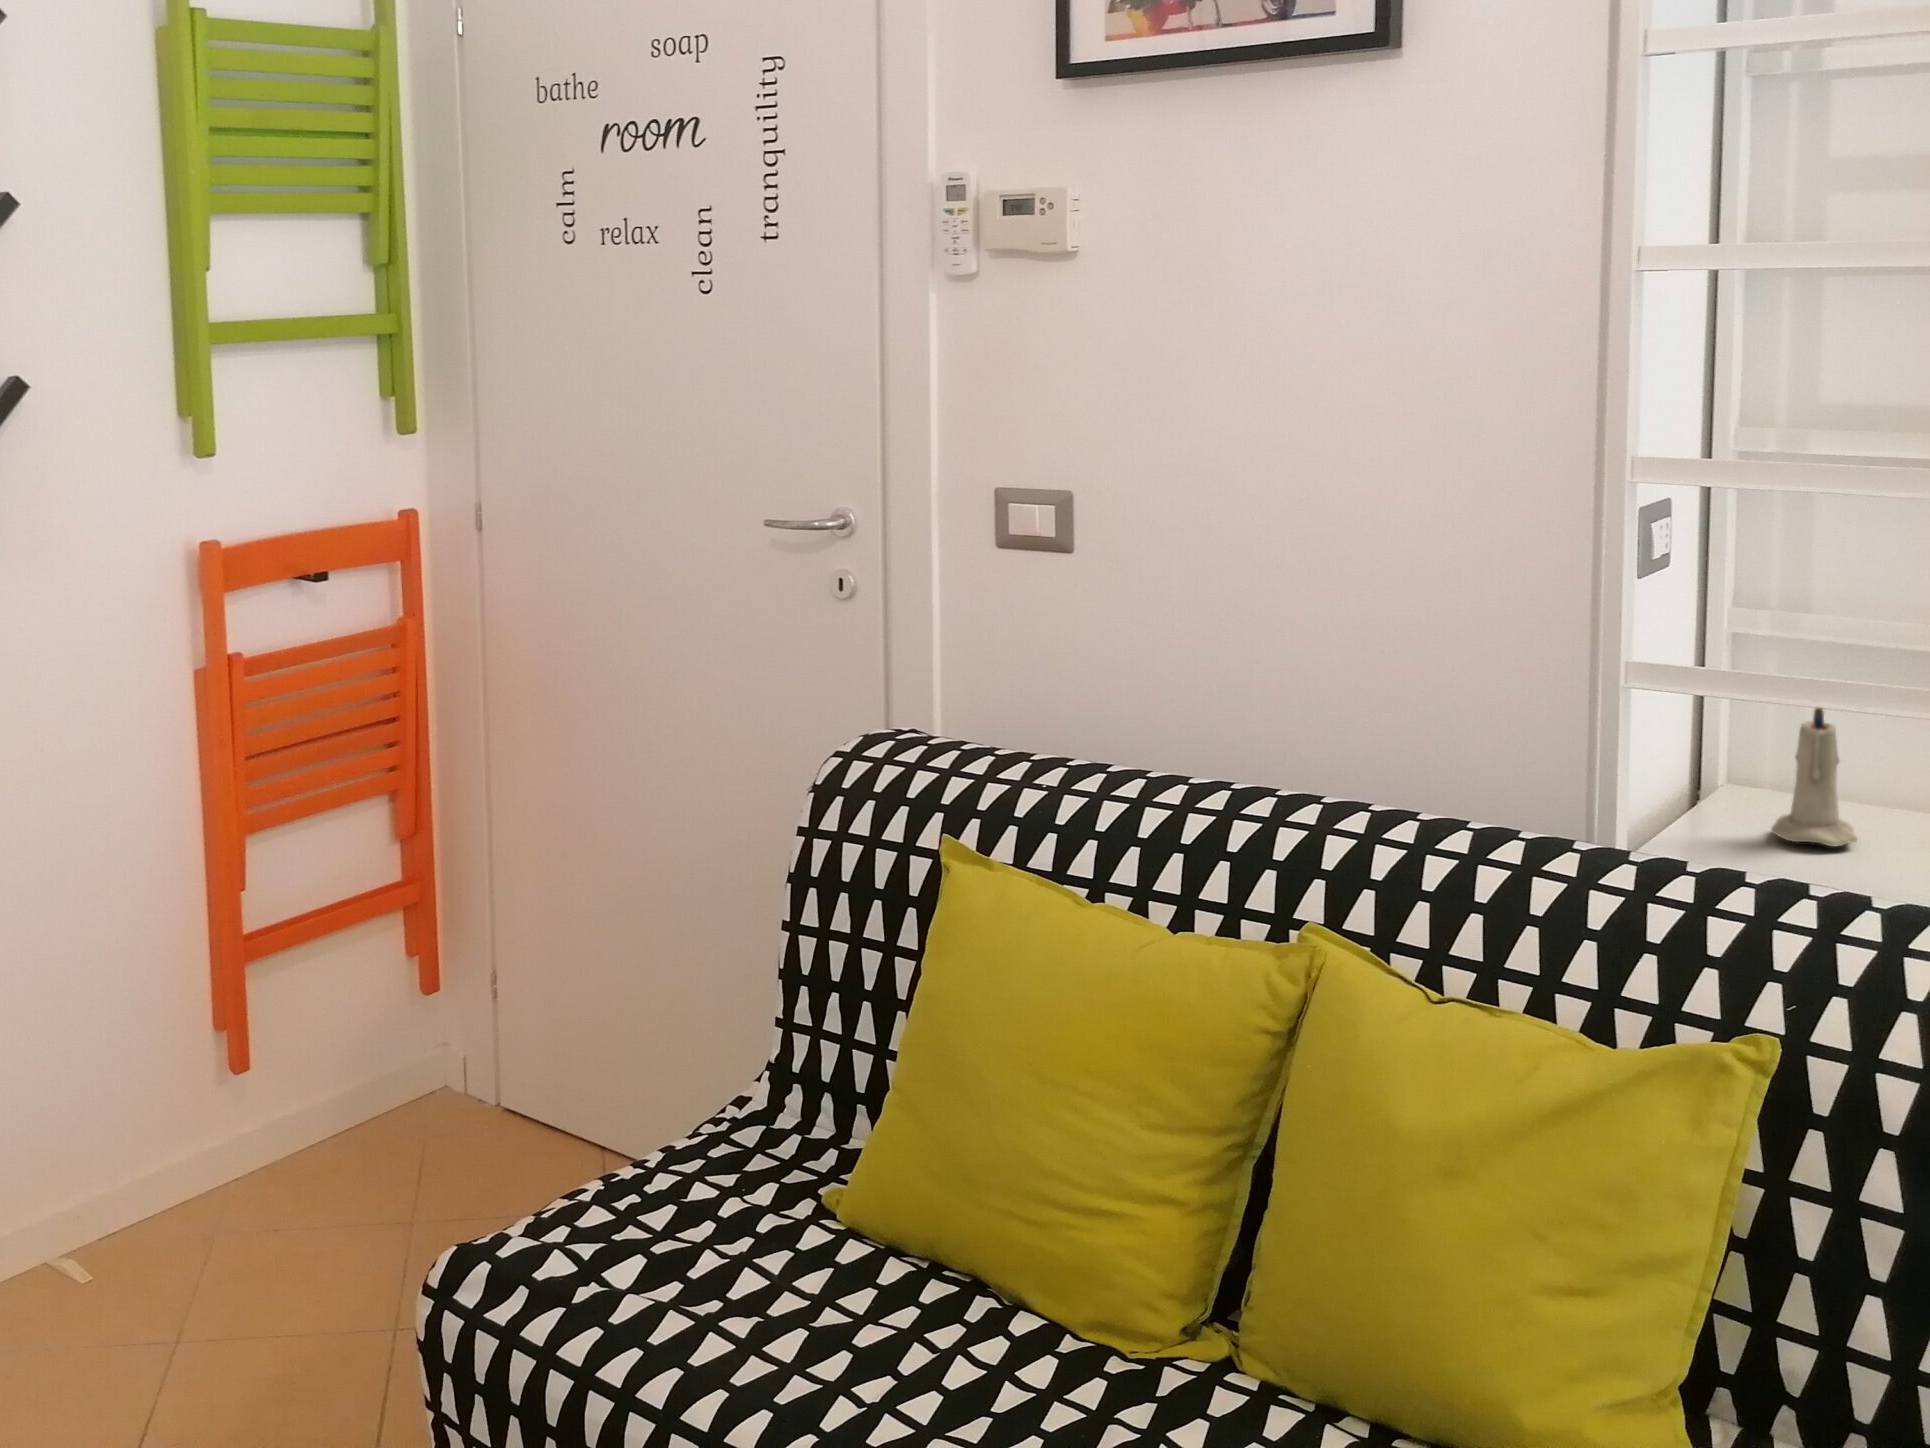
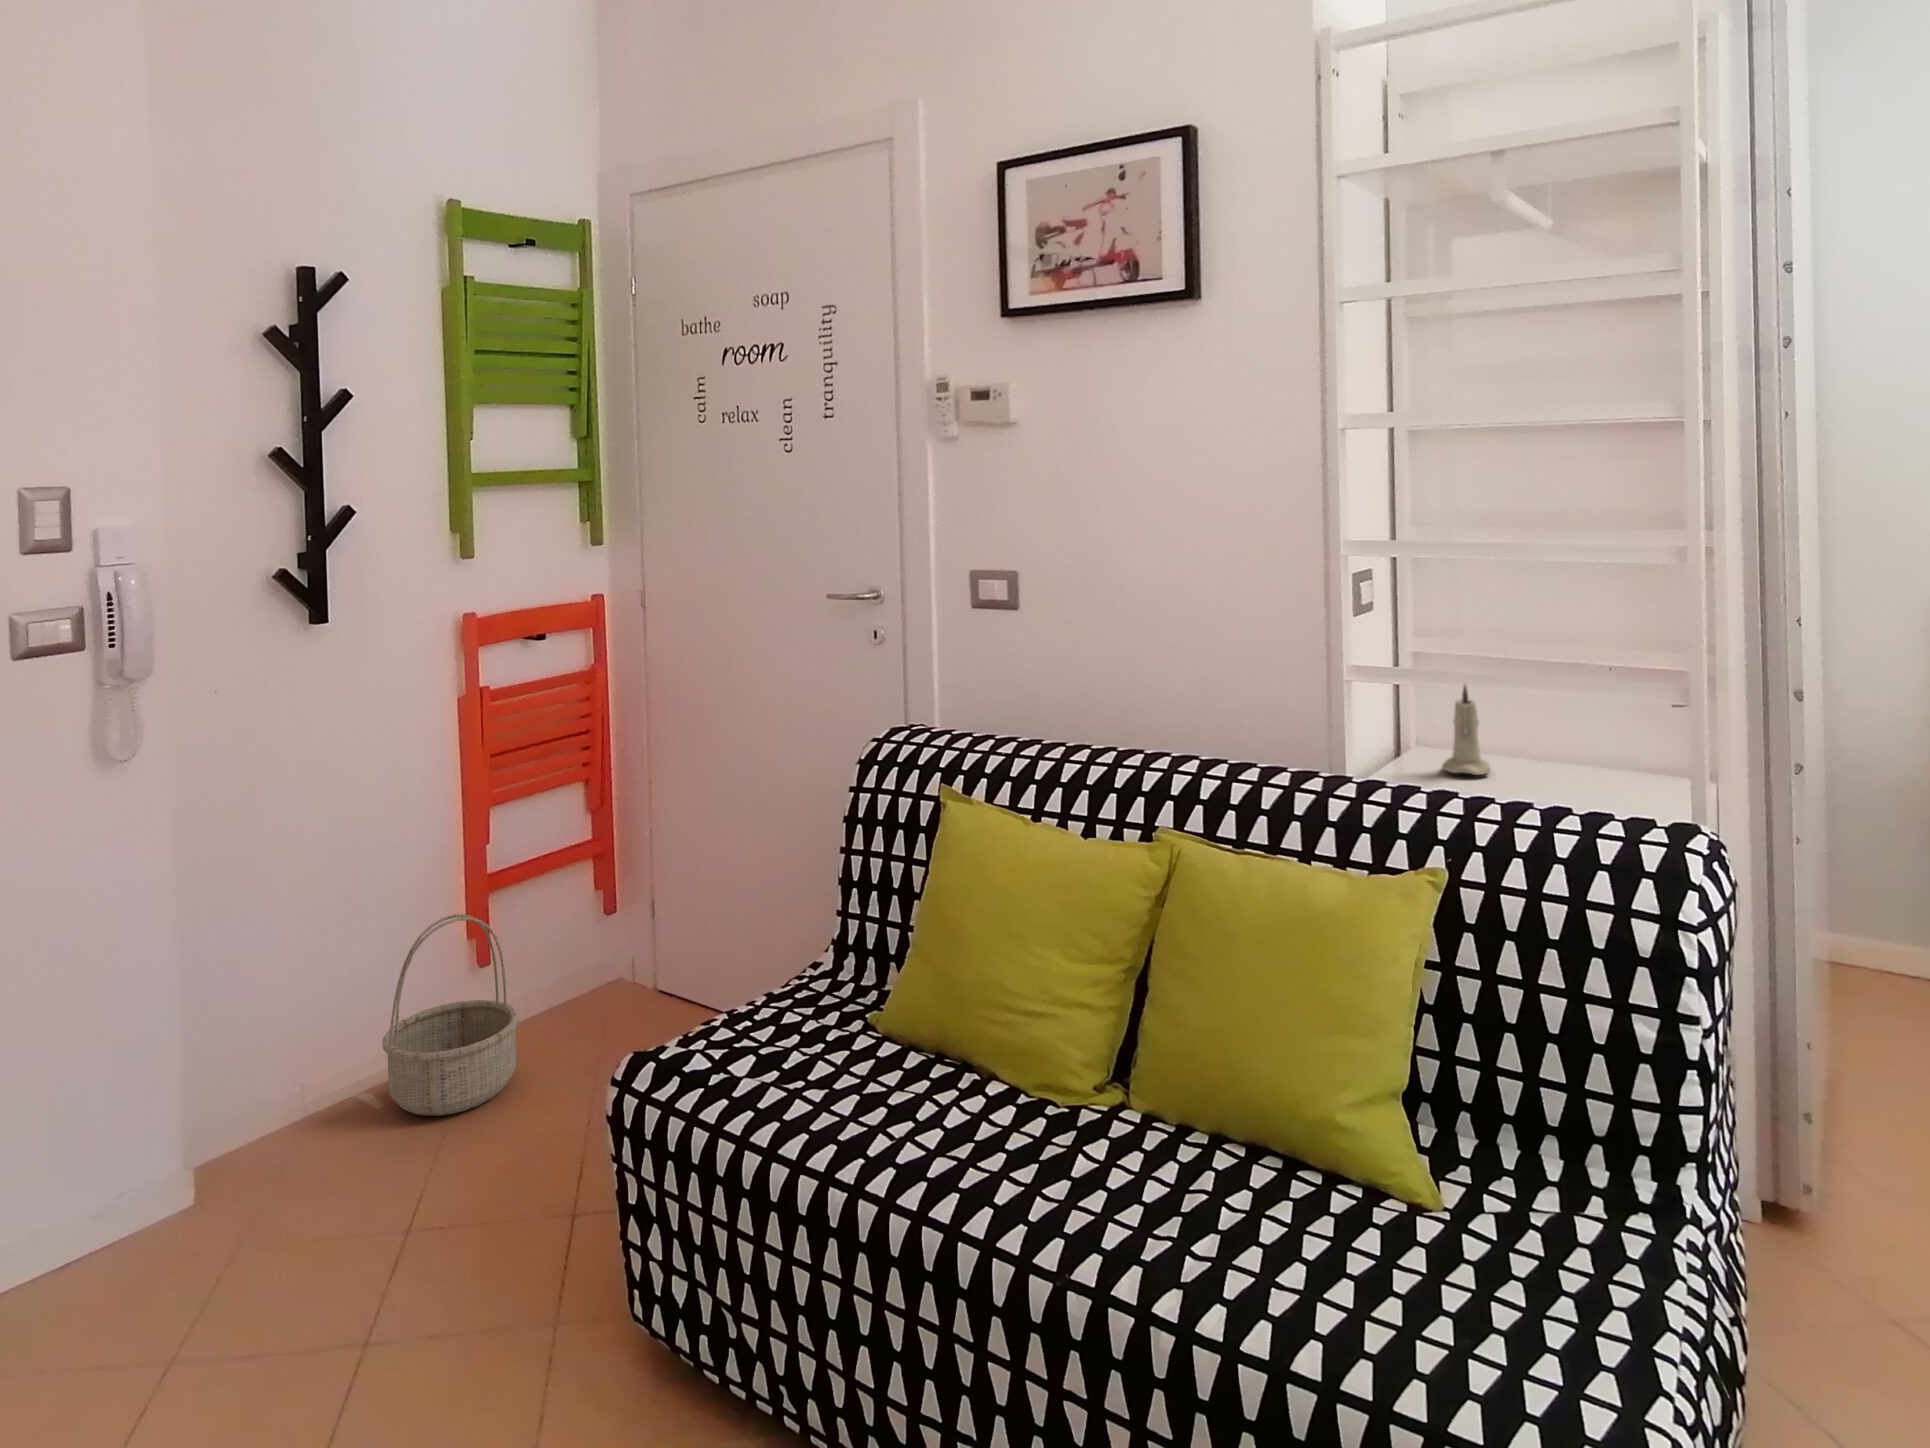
basket: none [88,994,292,1289] -> present [383,914,520,1116]

